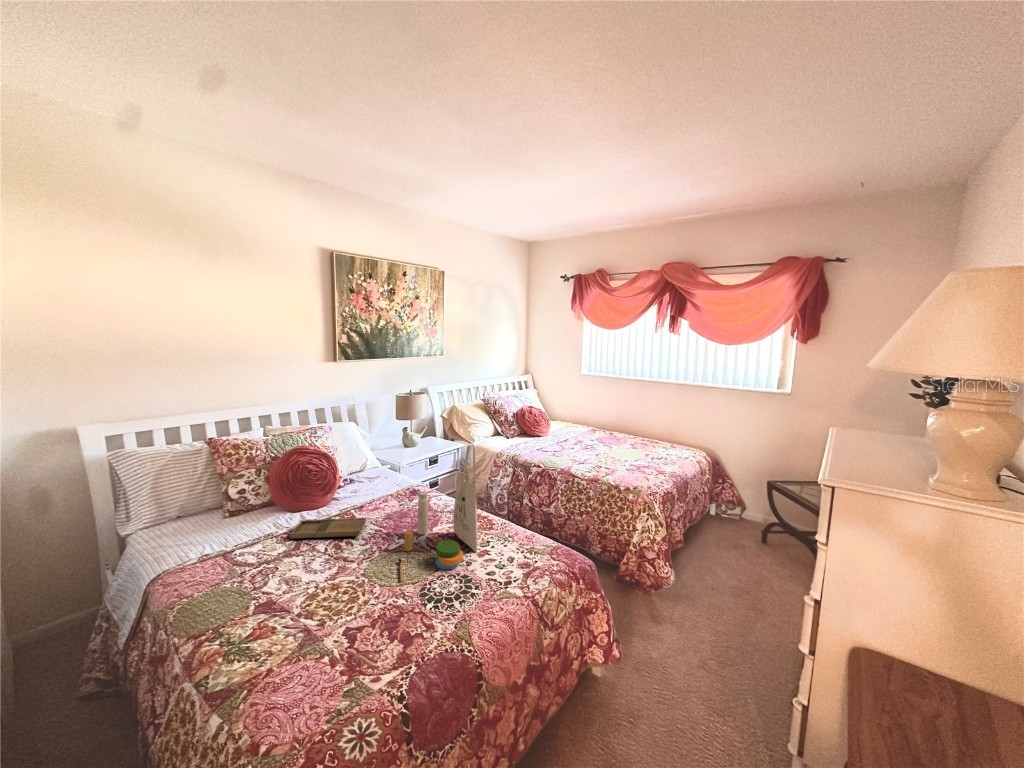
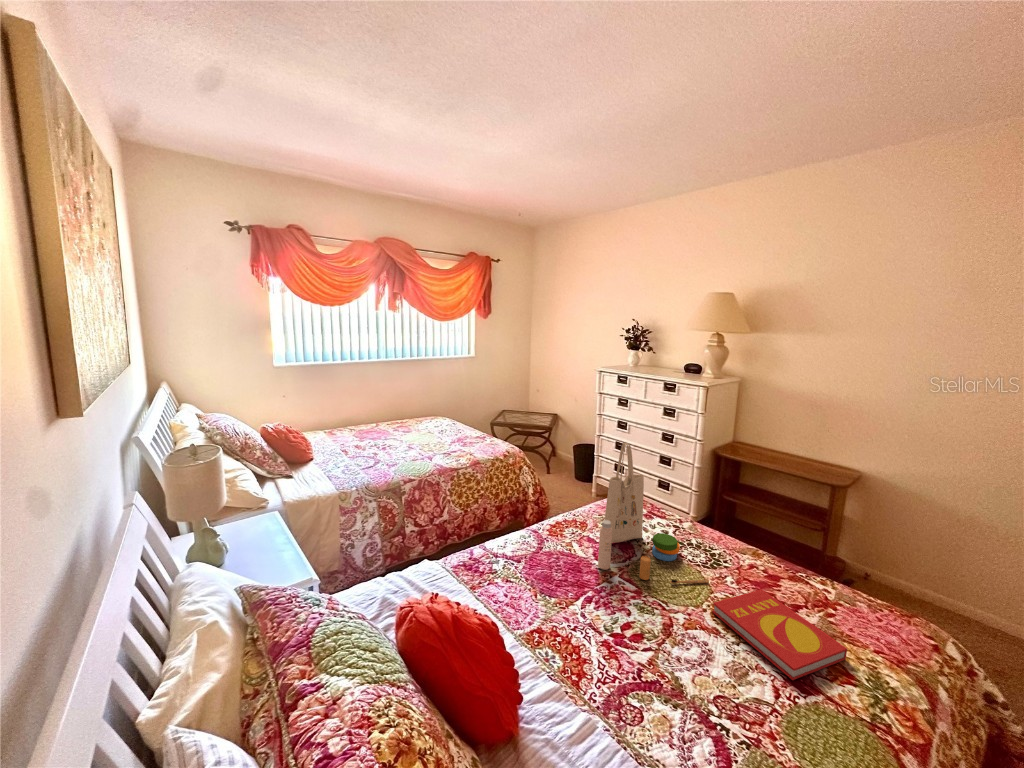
tray: present [290,518,366,538] -> none [580,606,632,700]
book: none [271,569,376,646] -> present [712,589,847,680]

